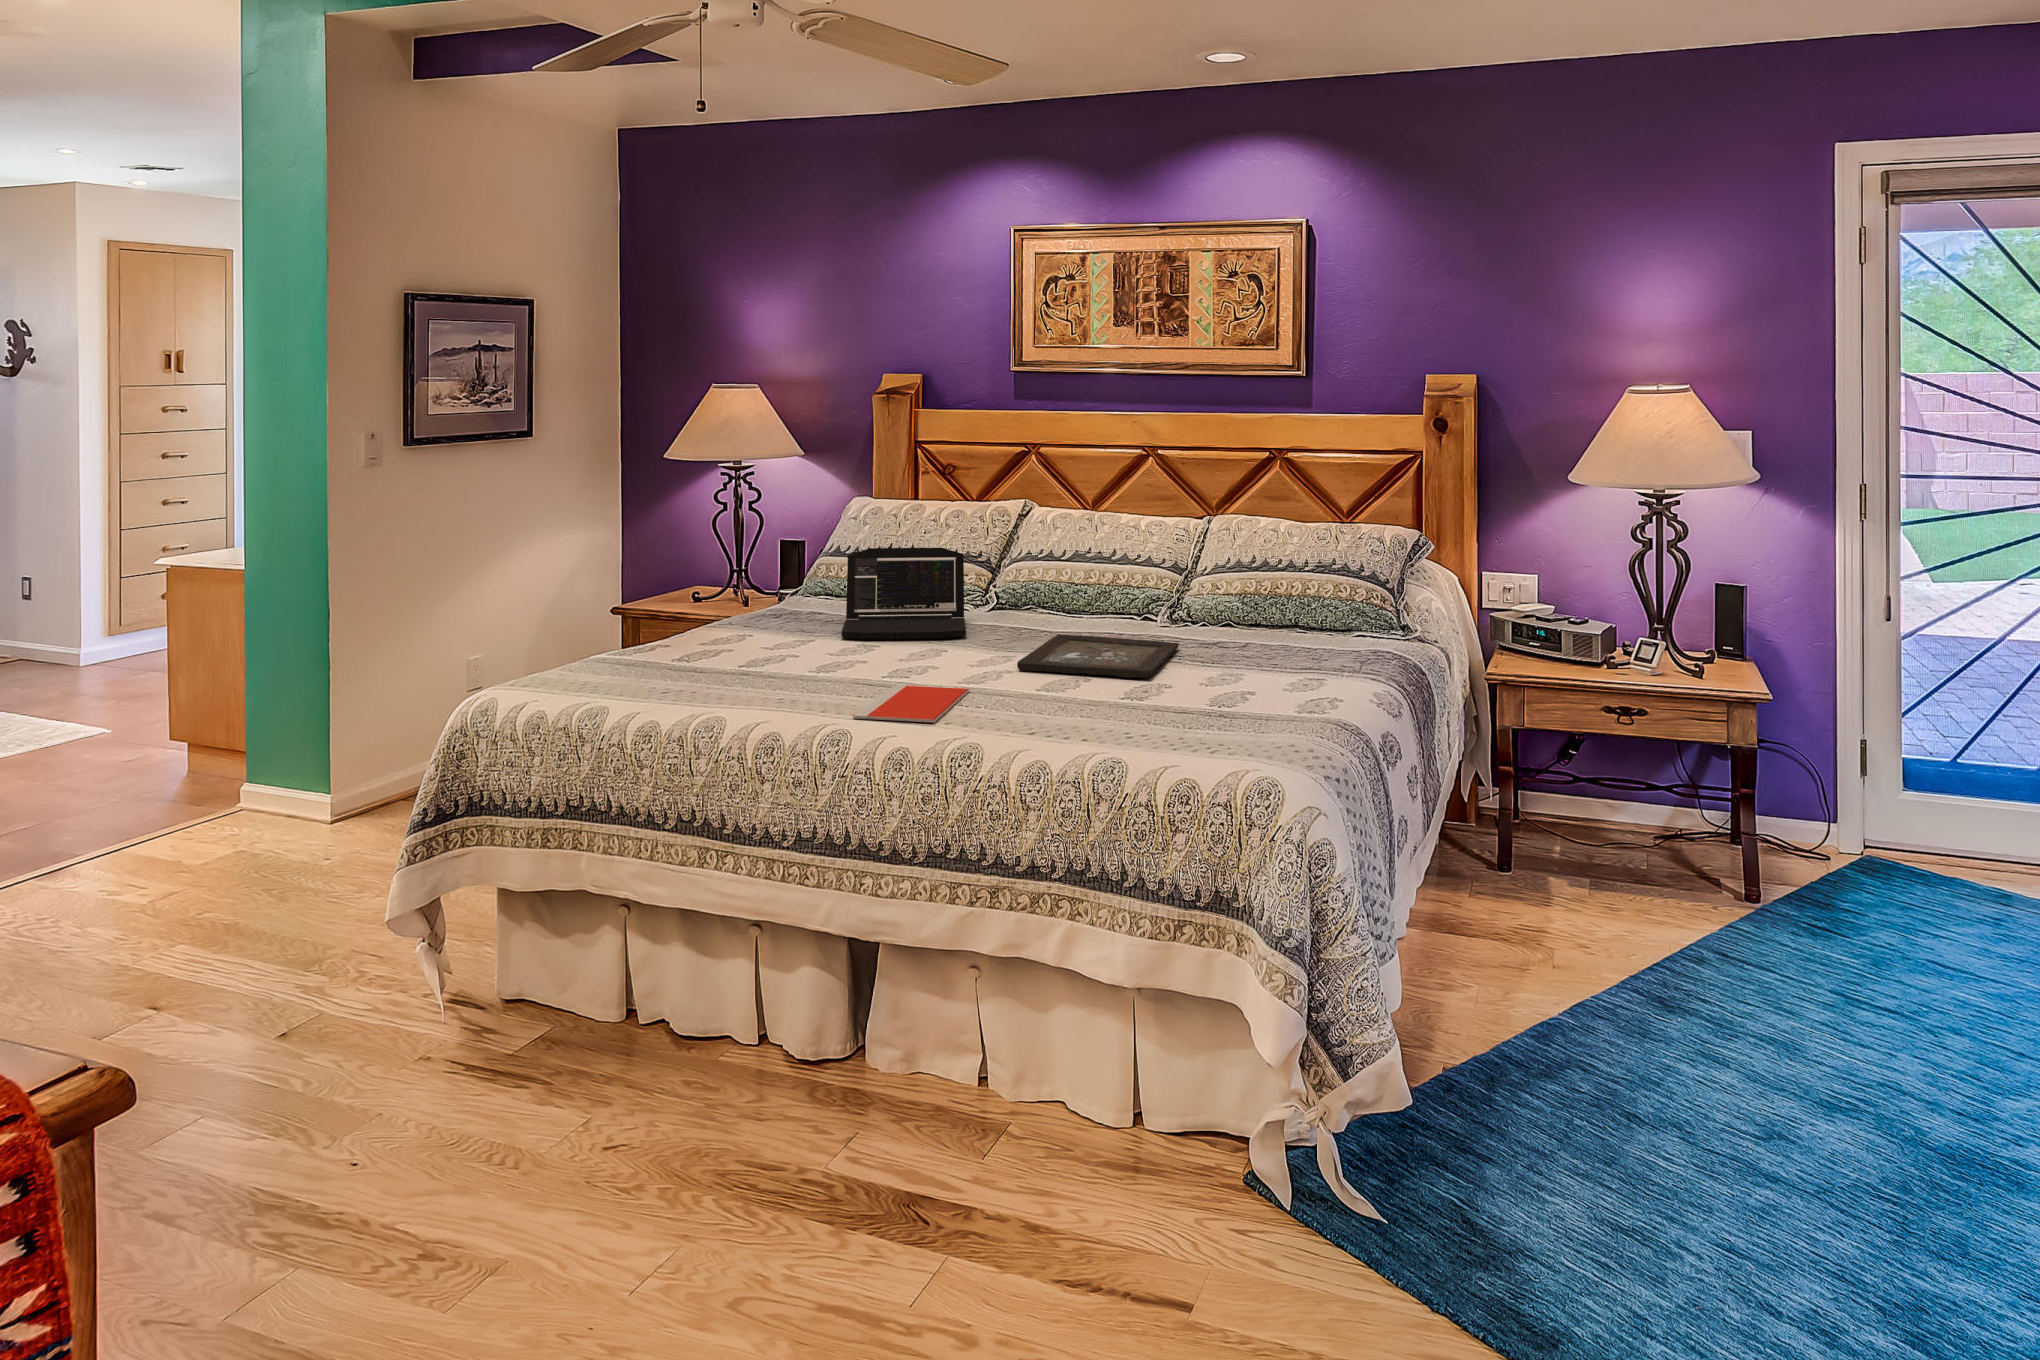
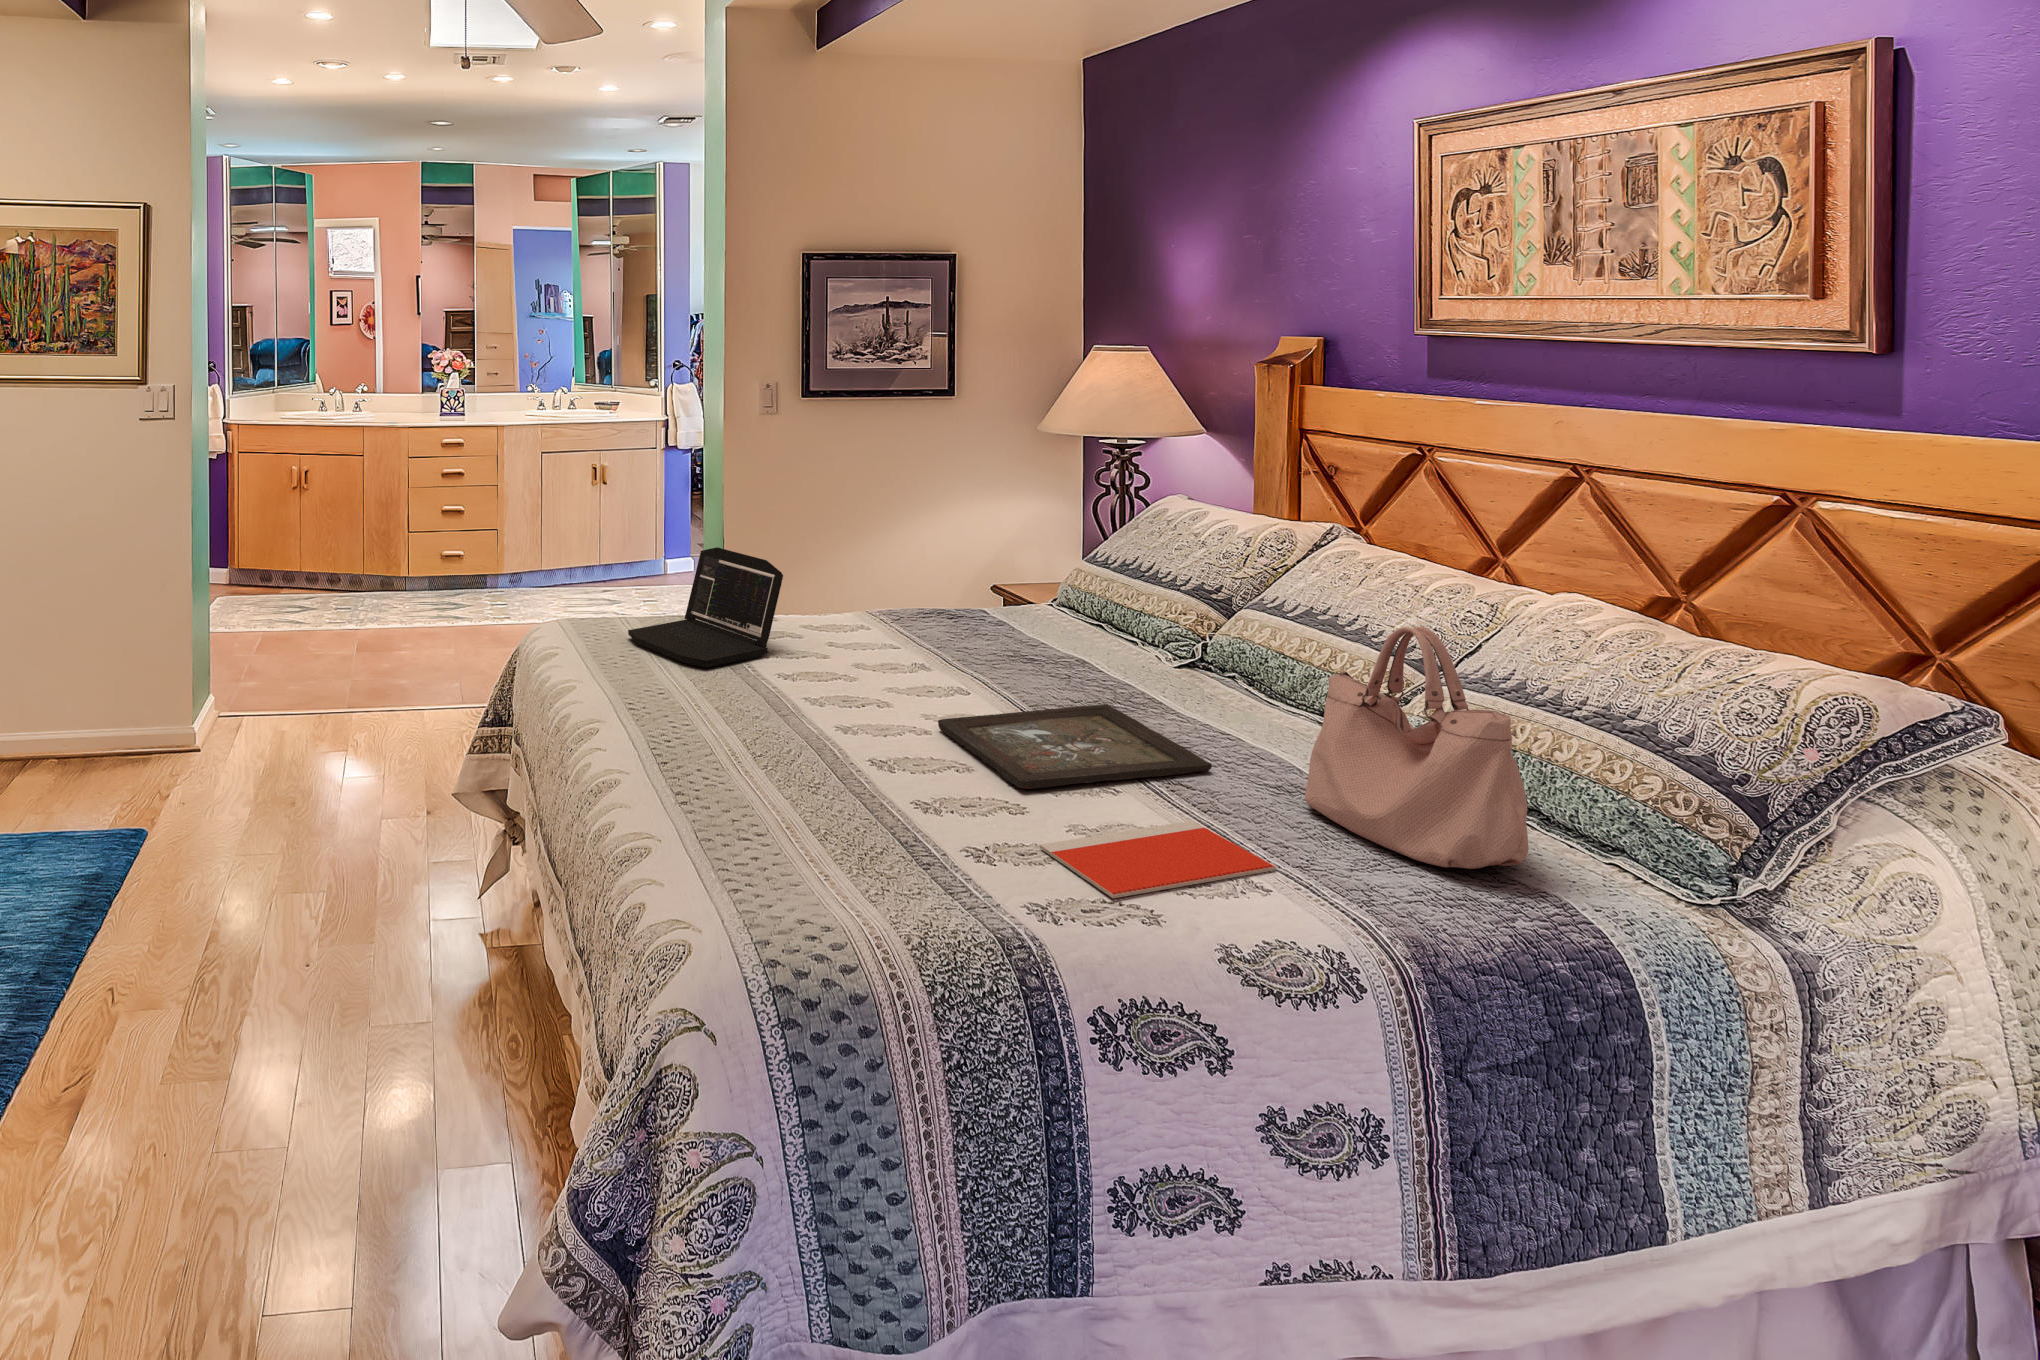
handbag: none [1233,521,1374,652] -> present [1305,626,1529,869]
laptop: present [841,548,966,640] -> present [628,547,783,668]
notebook: present [853,685,969,723] -> present [1040,821,1276,898]

